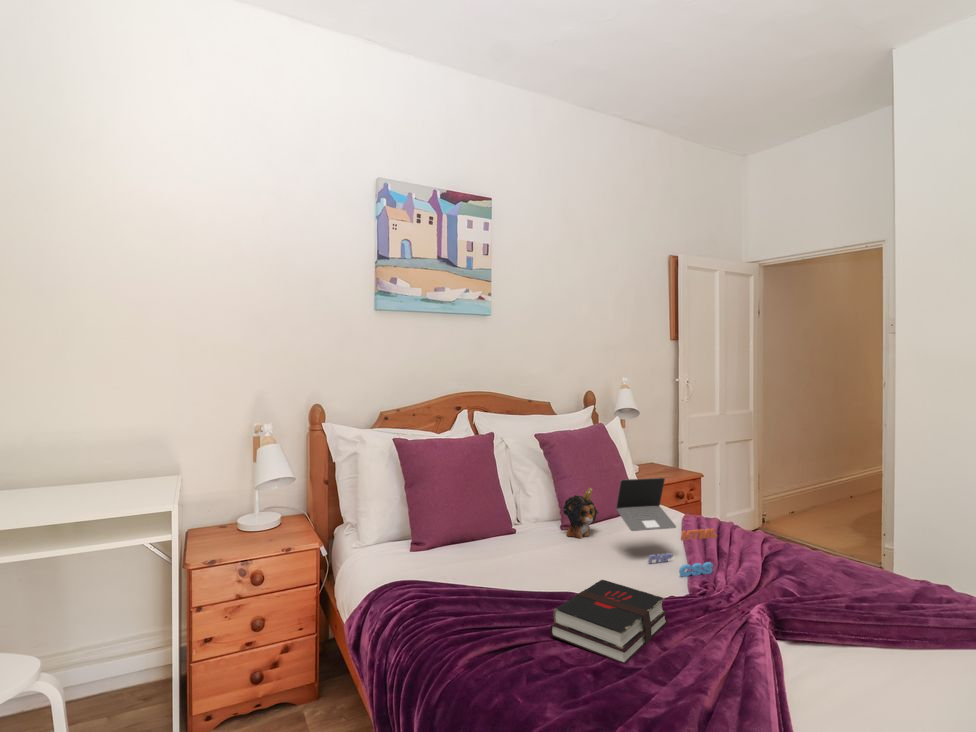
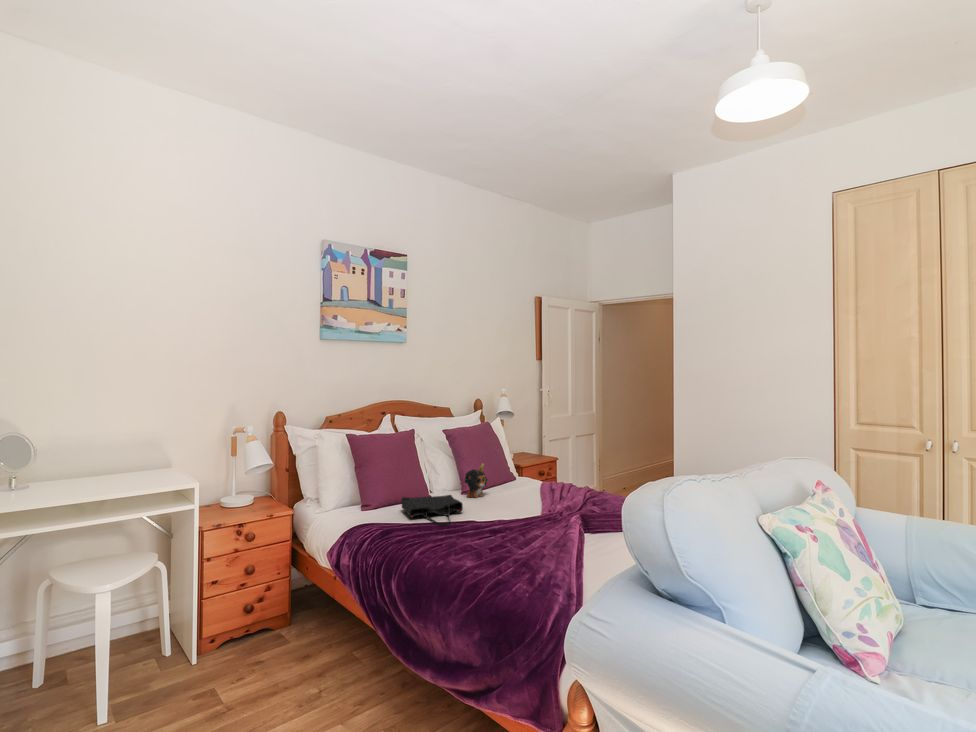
laptop: present [616,478,717,577] -> none [500,453,561,512]
tote bag: none [466,534,555,595] -> present [401,495,463,526]
hardback book: present [550,580,668,664] -> none [466,511,531,547]

